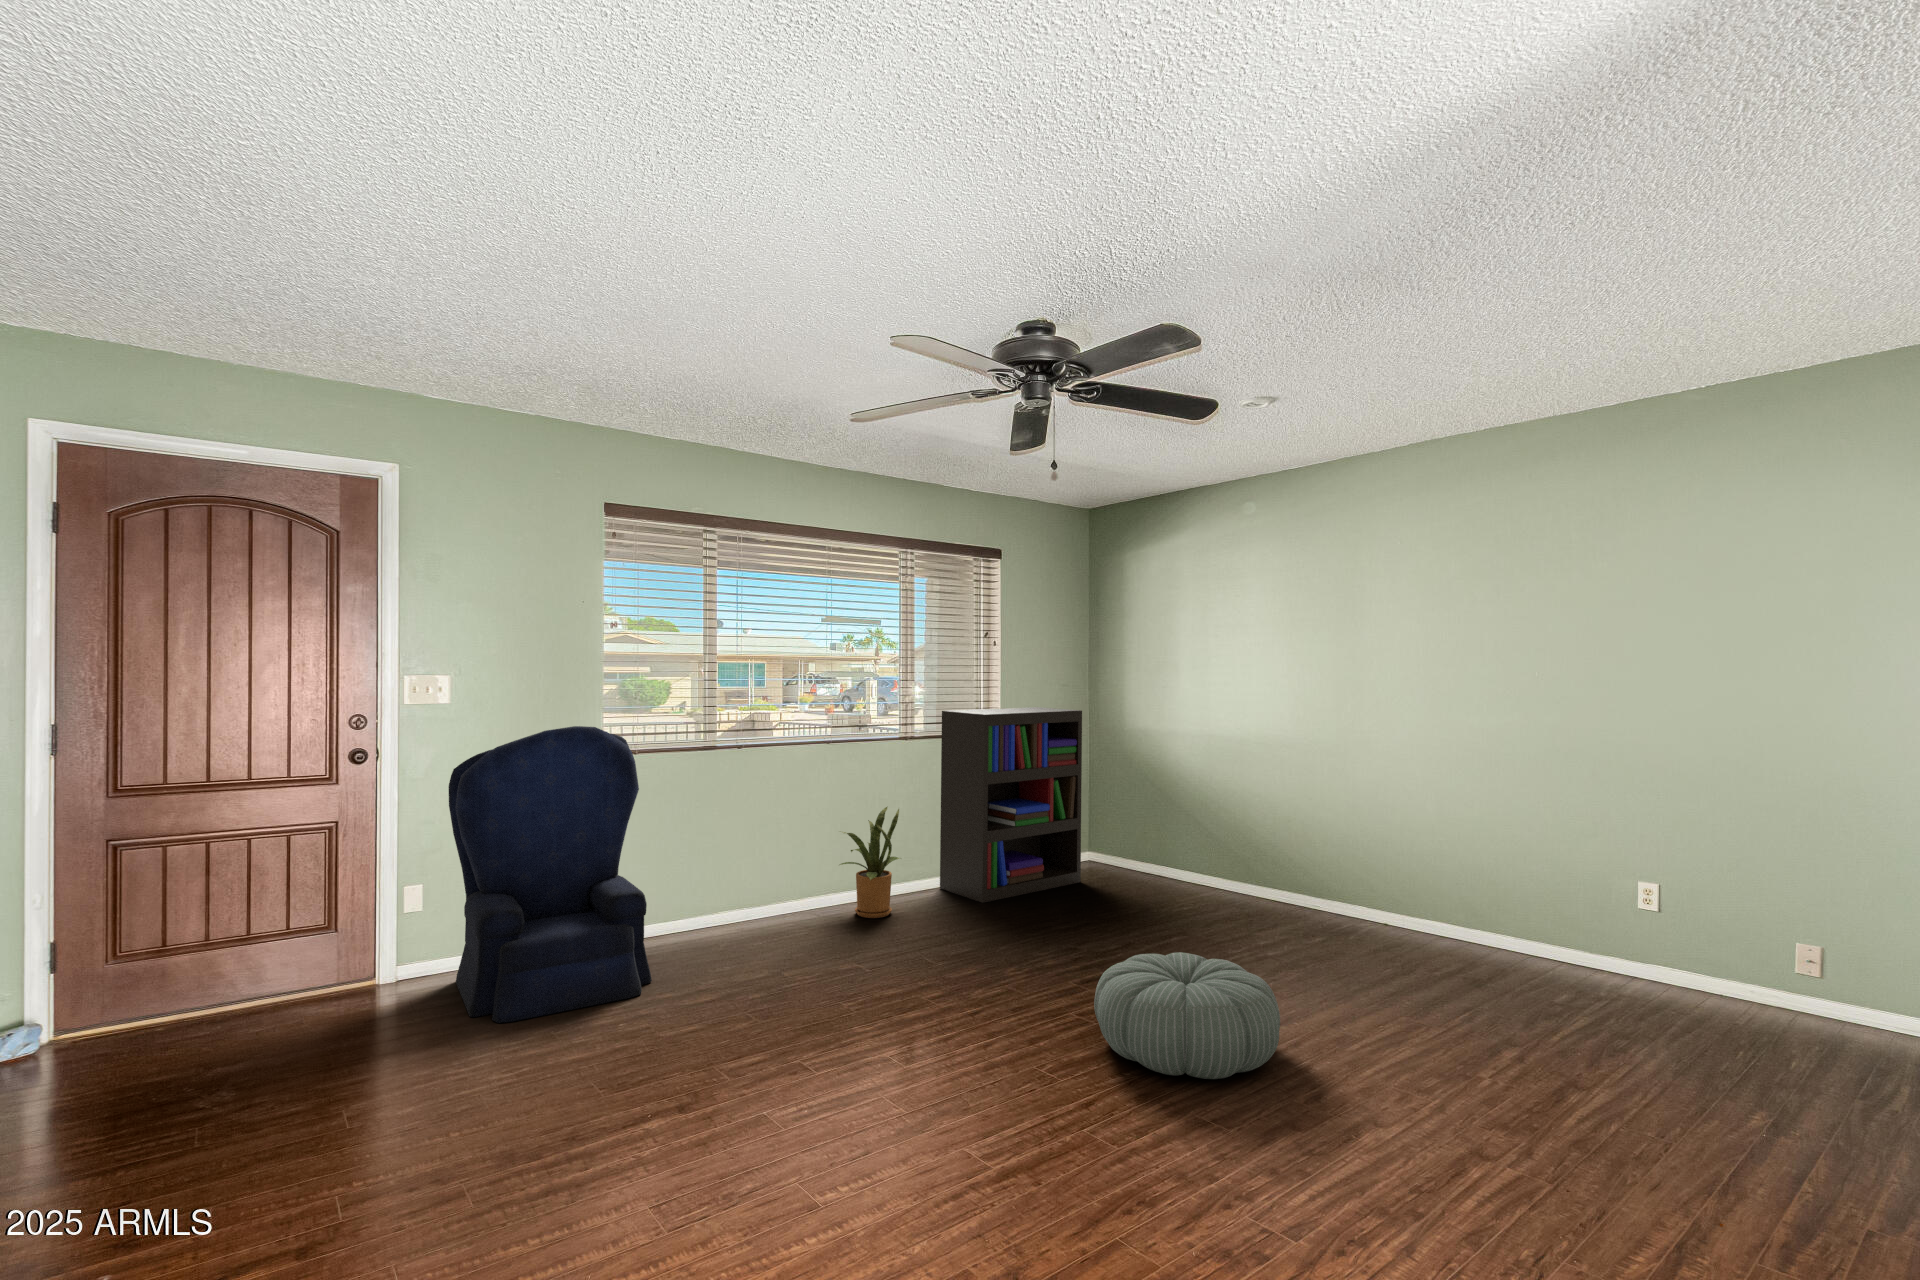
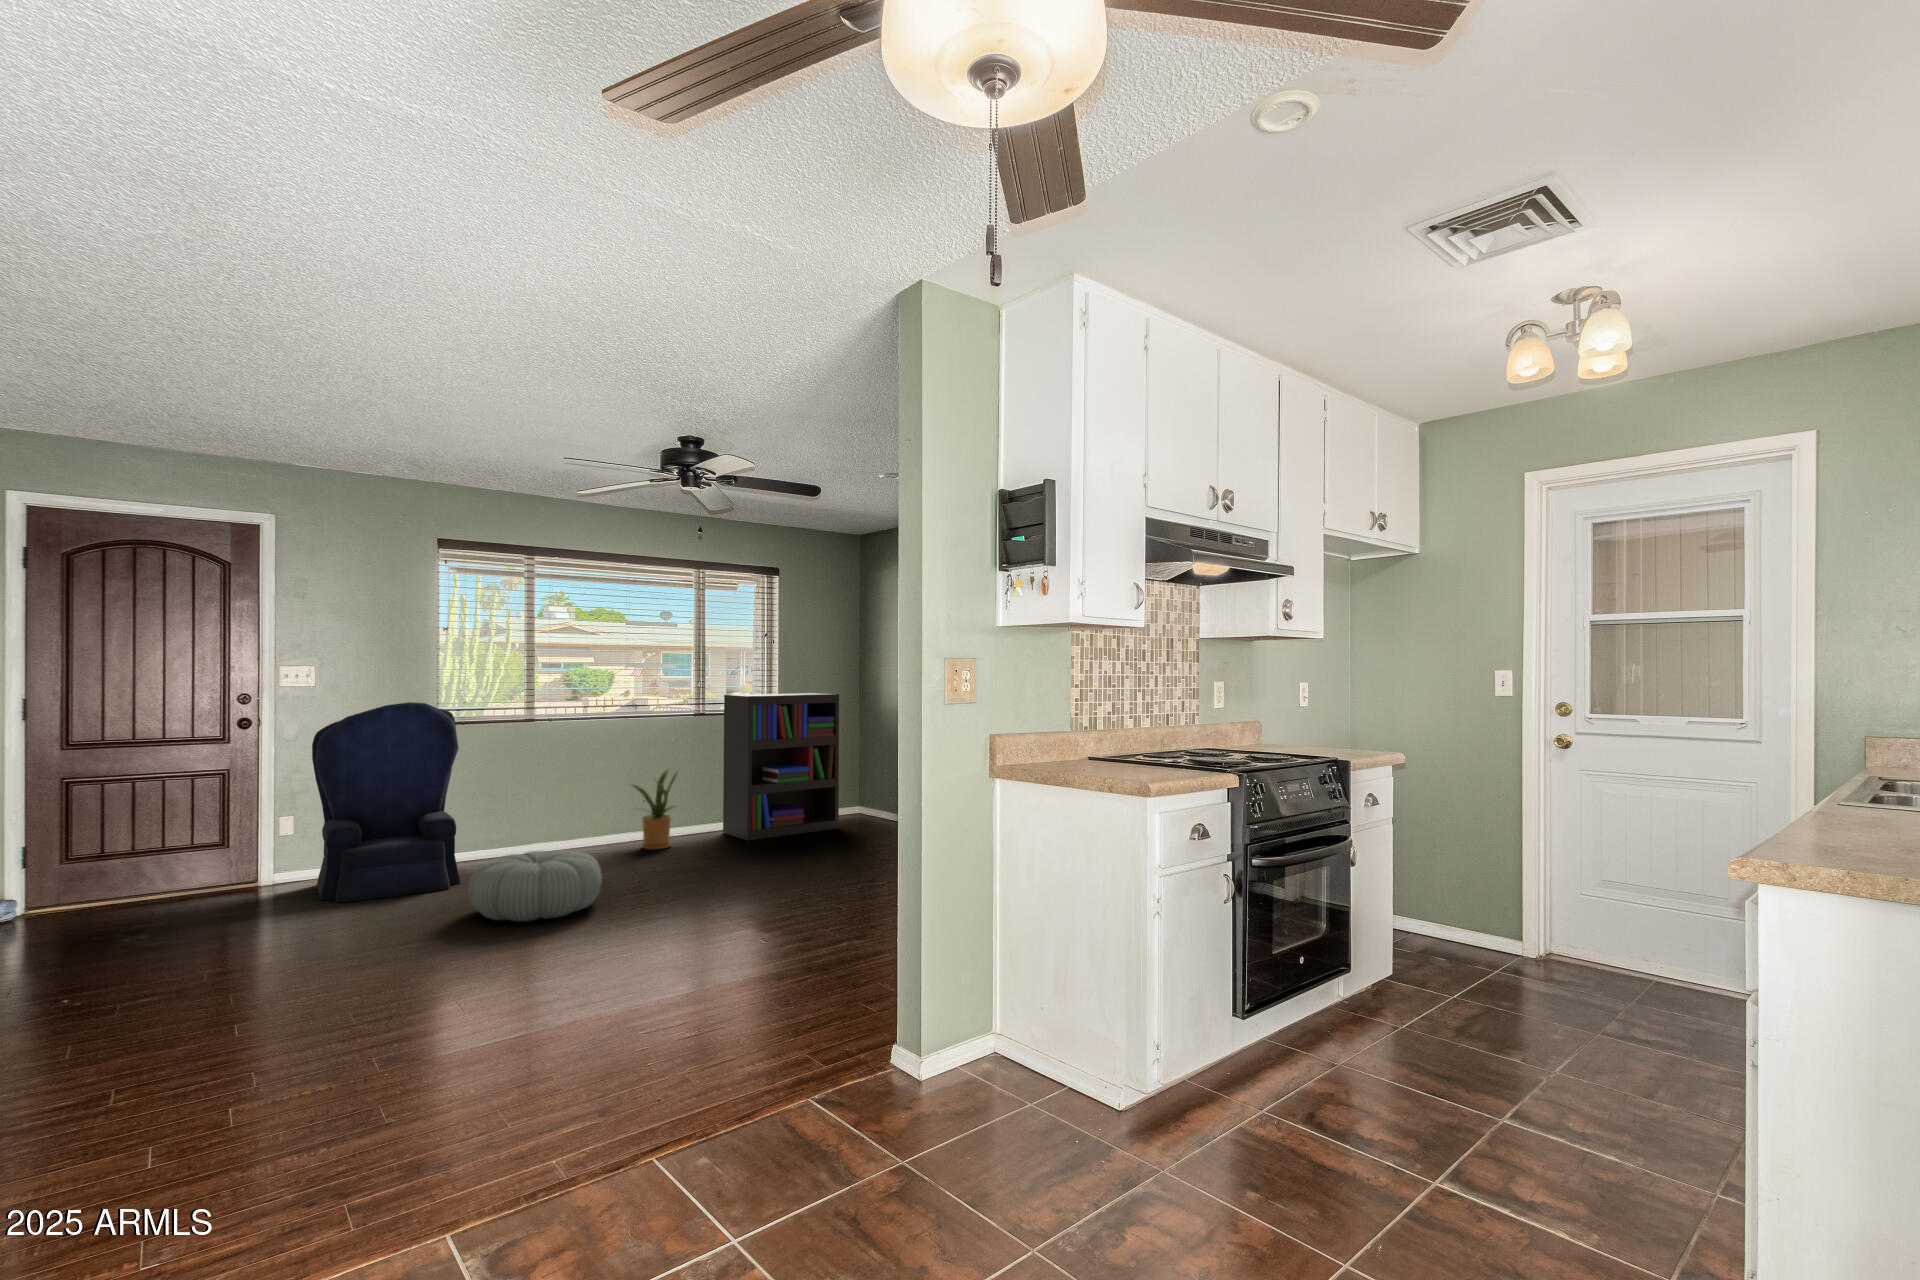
pouf: present [1094,952,1280,1079] -> present [468,850,602,922]

